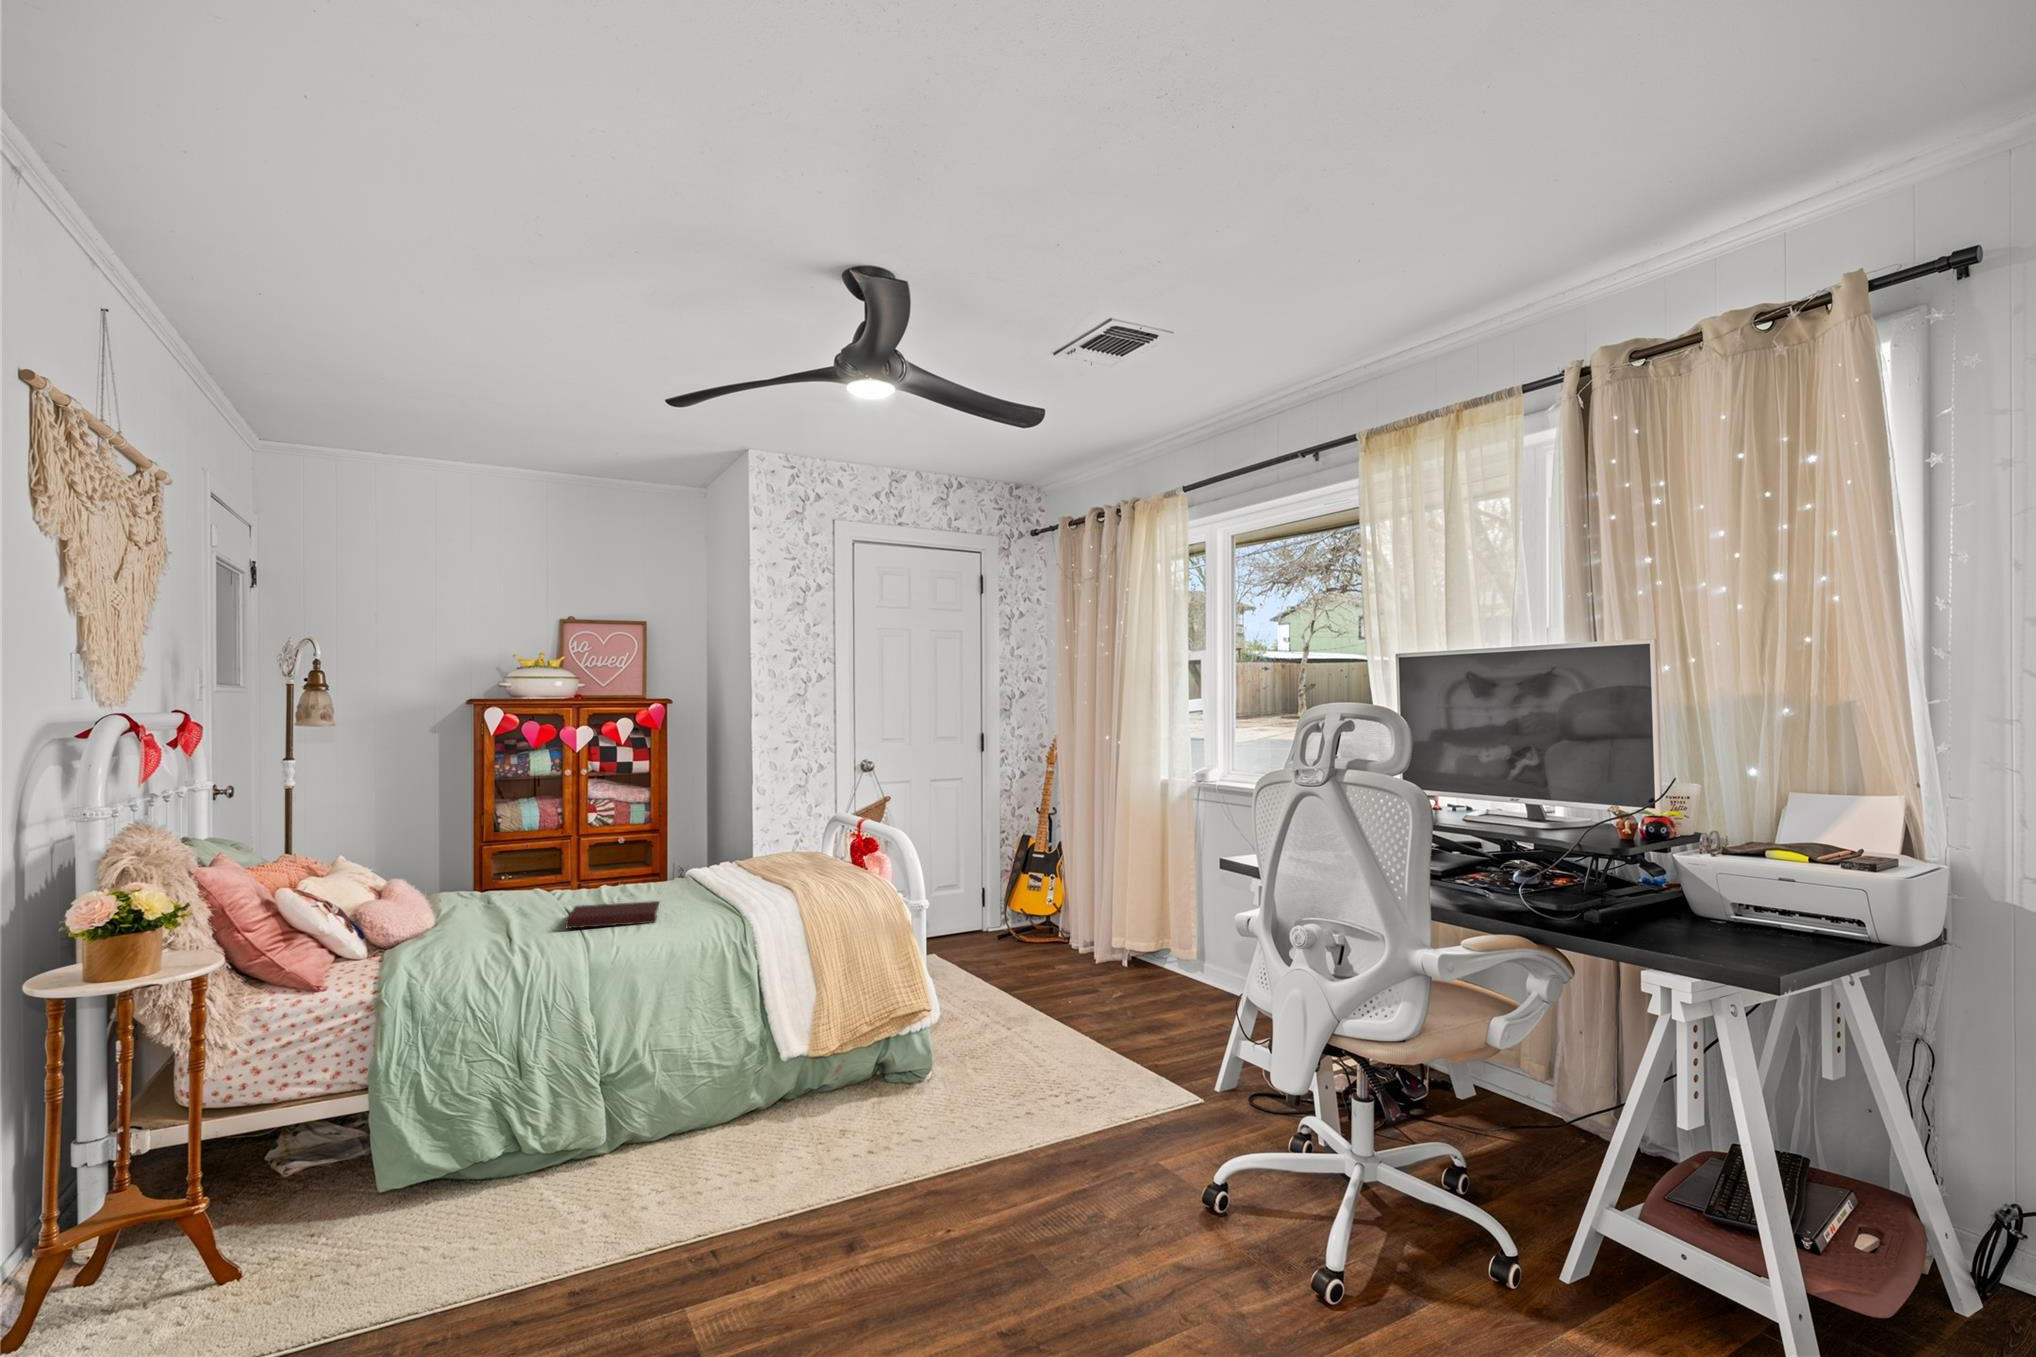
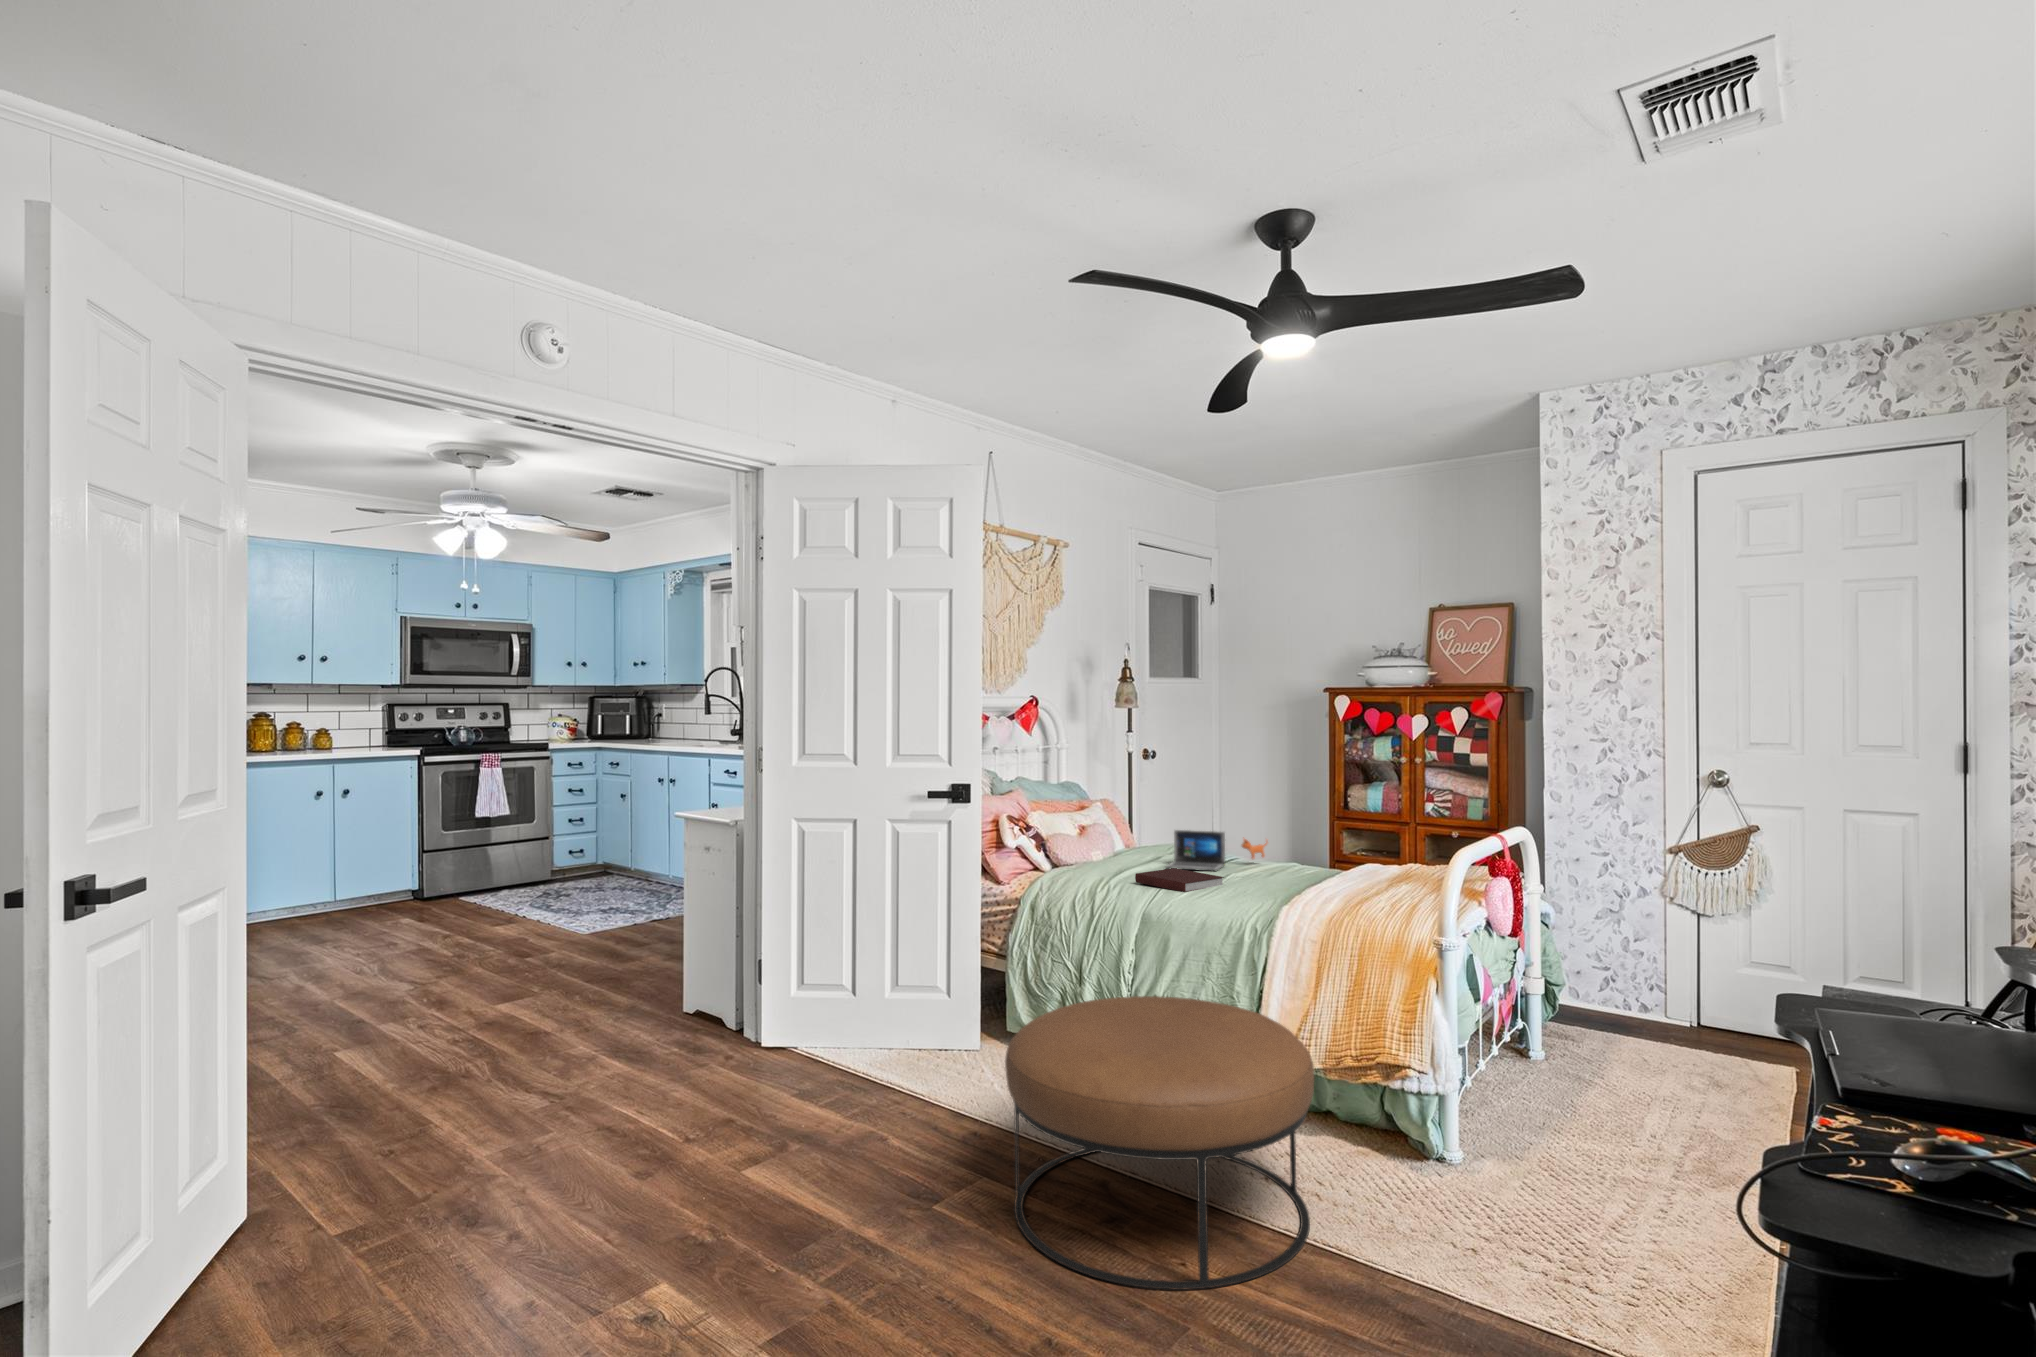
laptop: none [515,858,619,913] -> present [1165,830,1267,871]
ottoman: none [715,1002,1026,1301] -> present [1005,996,1314,1290]

